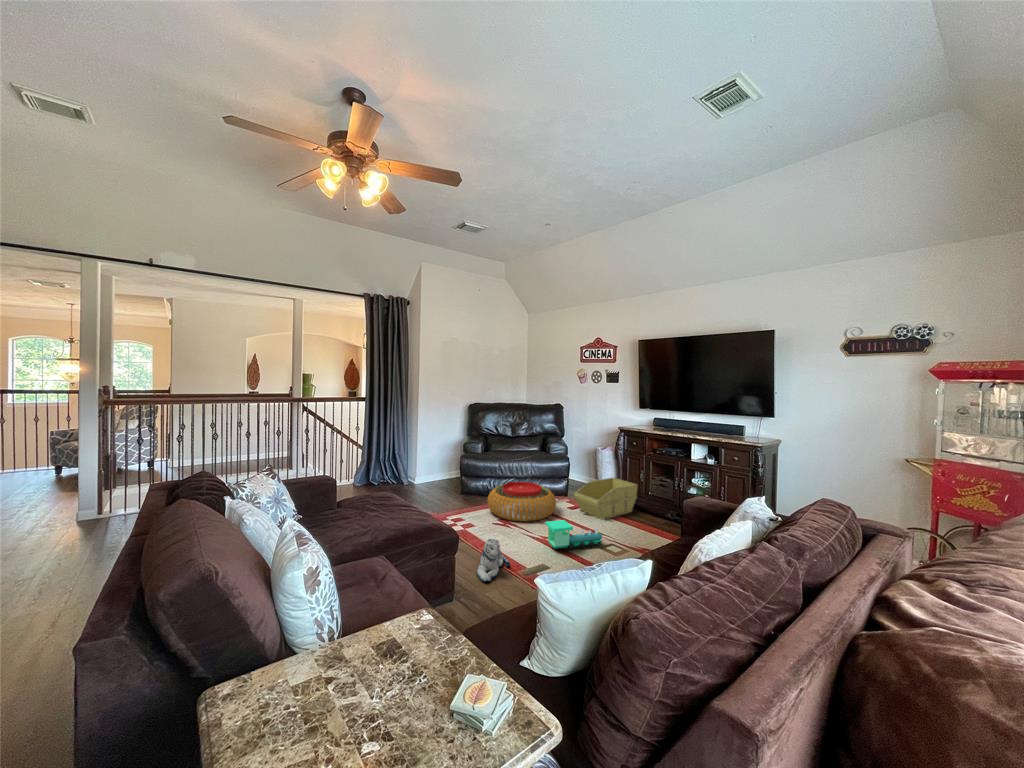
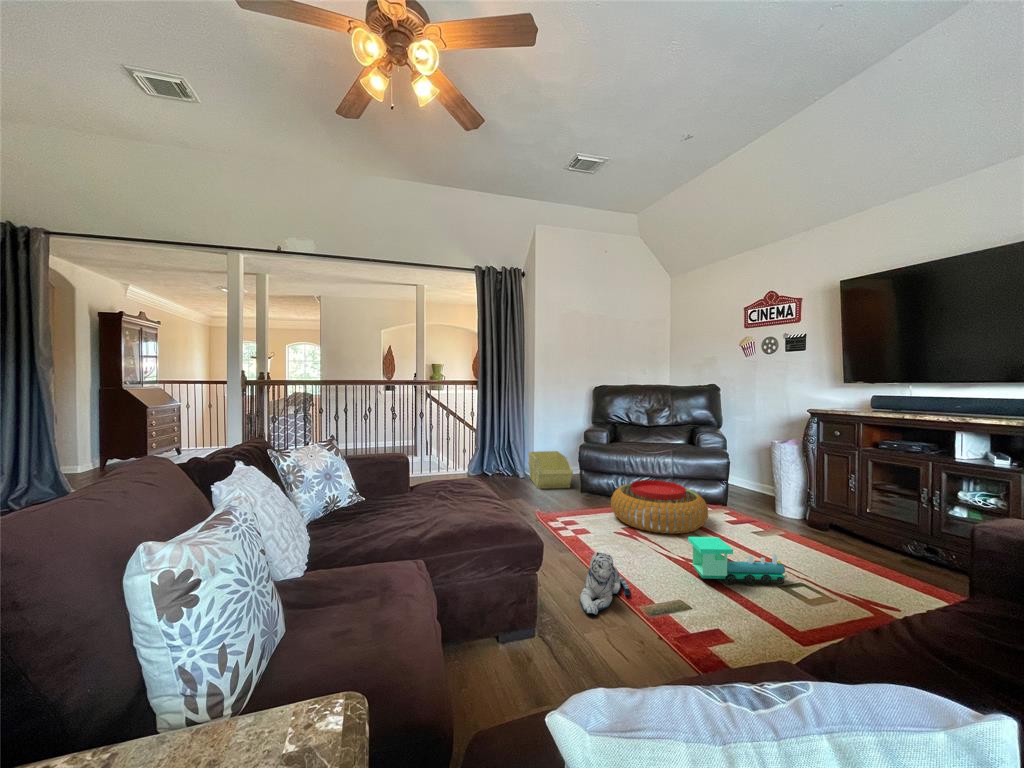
storage bin: present [574,477,638,519] -> present [528,451,573,489]

